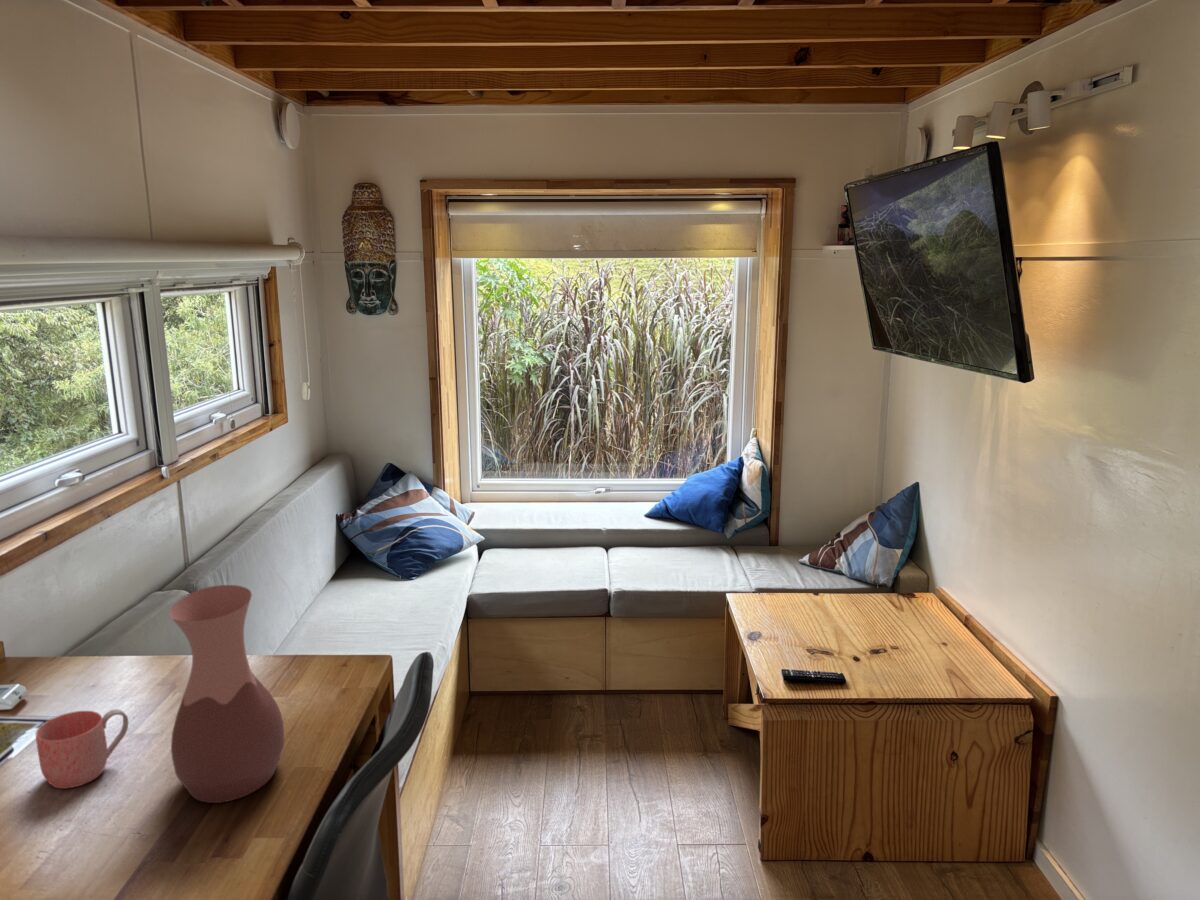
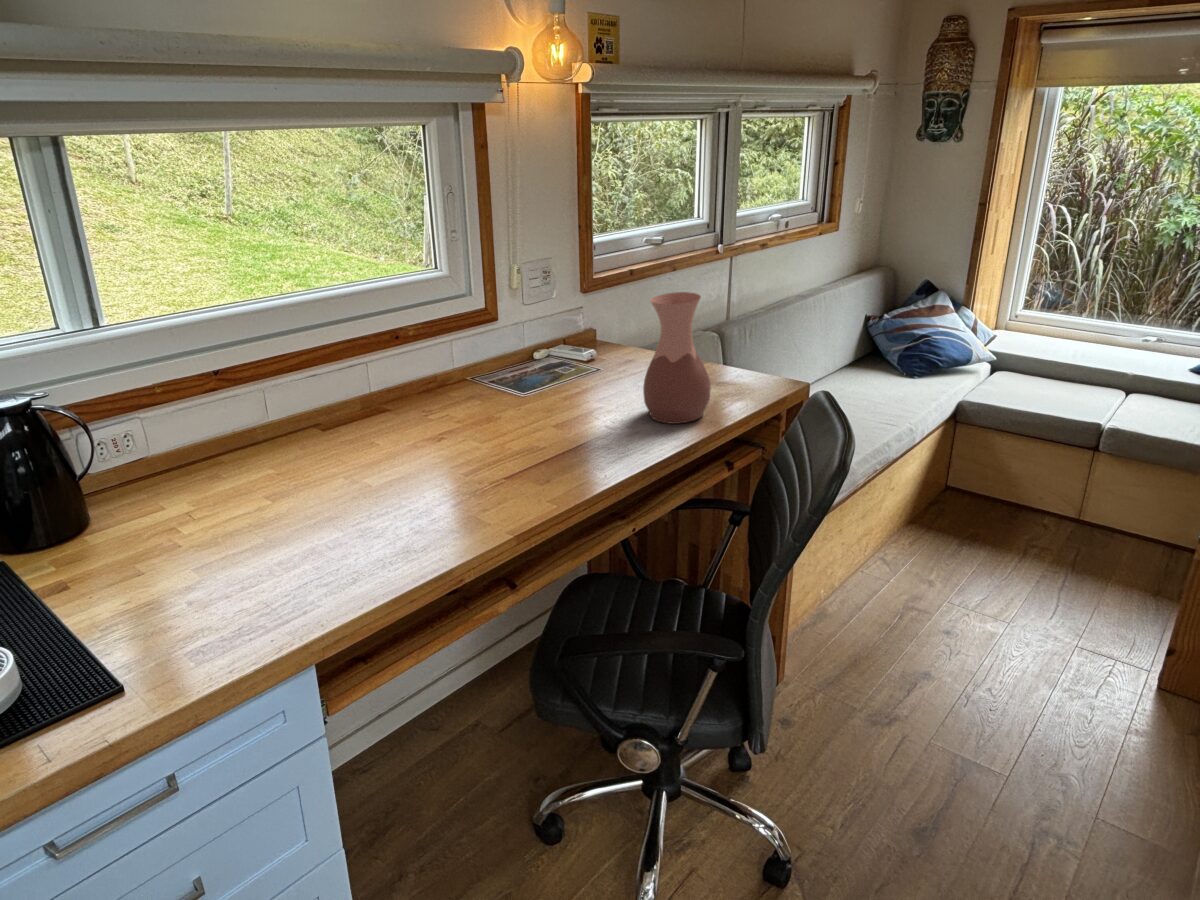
mug: present [36,709,128,789] -> none [586,359,633,399]

